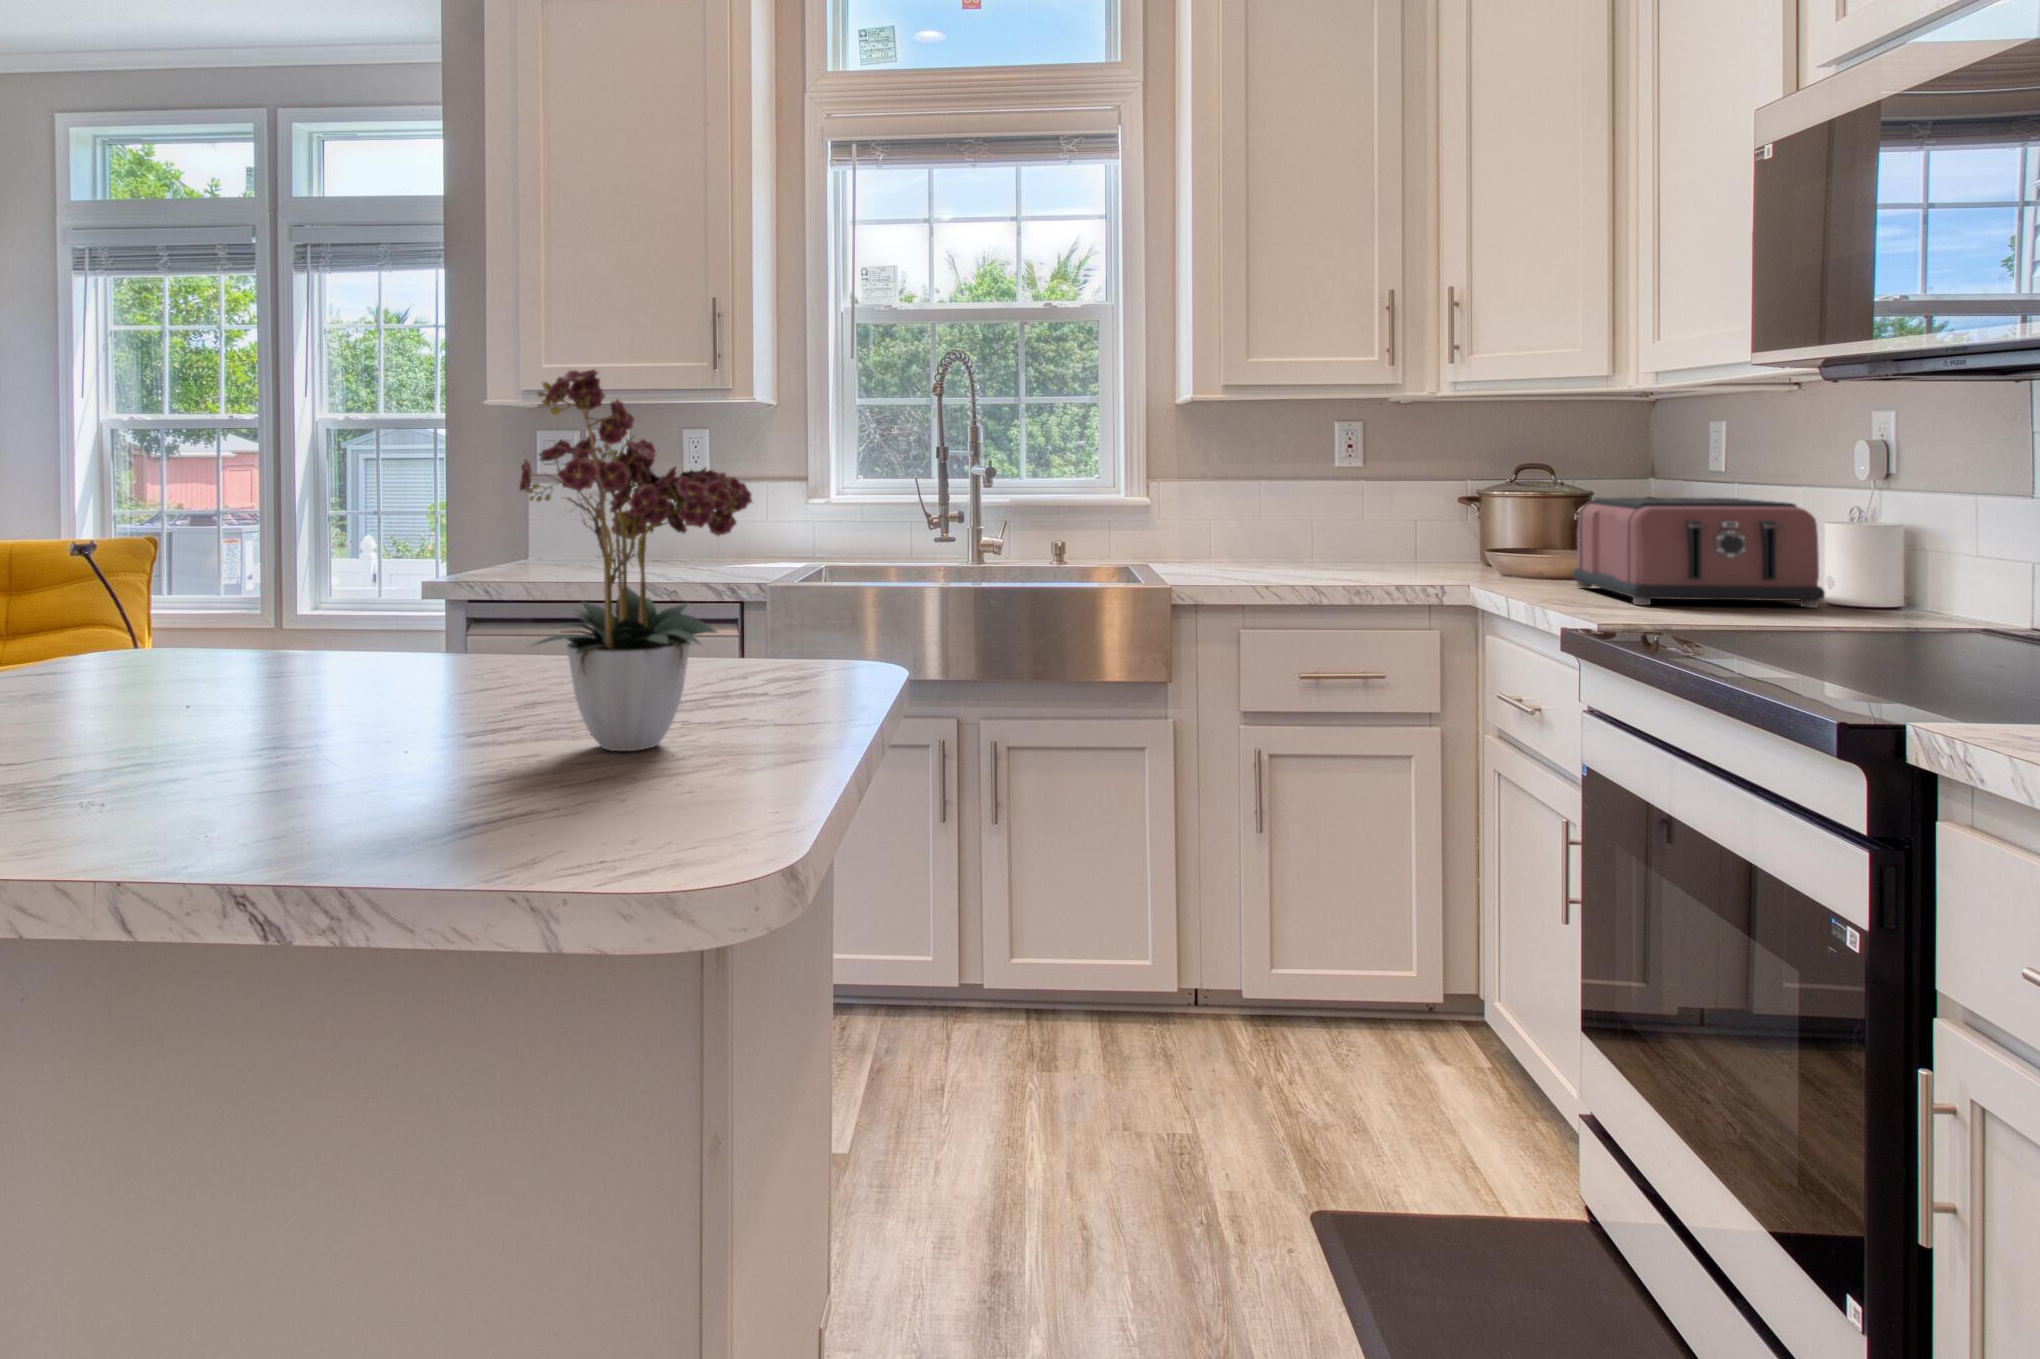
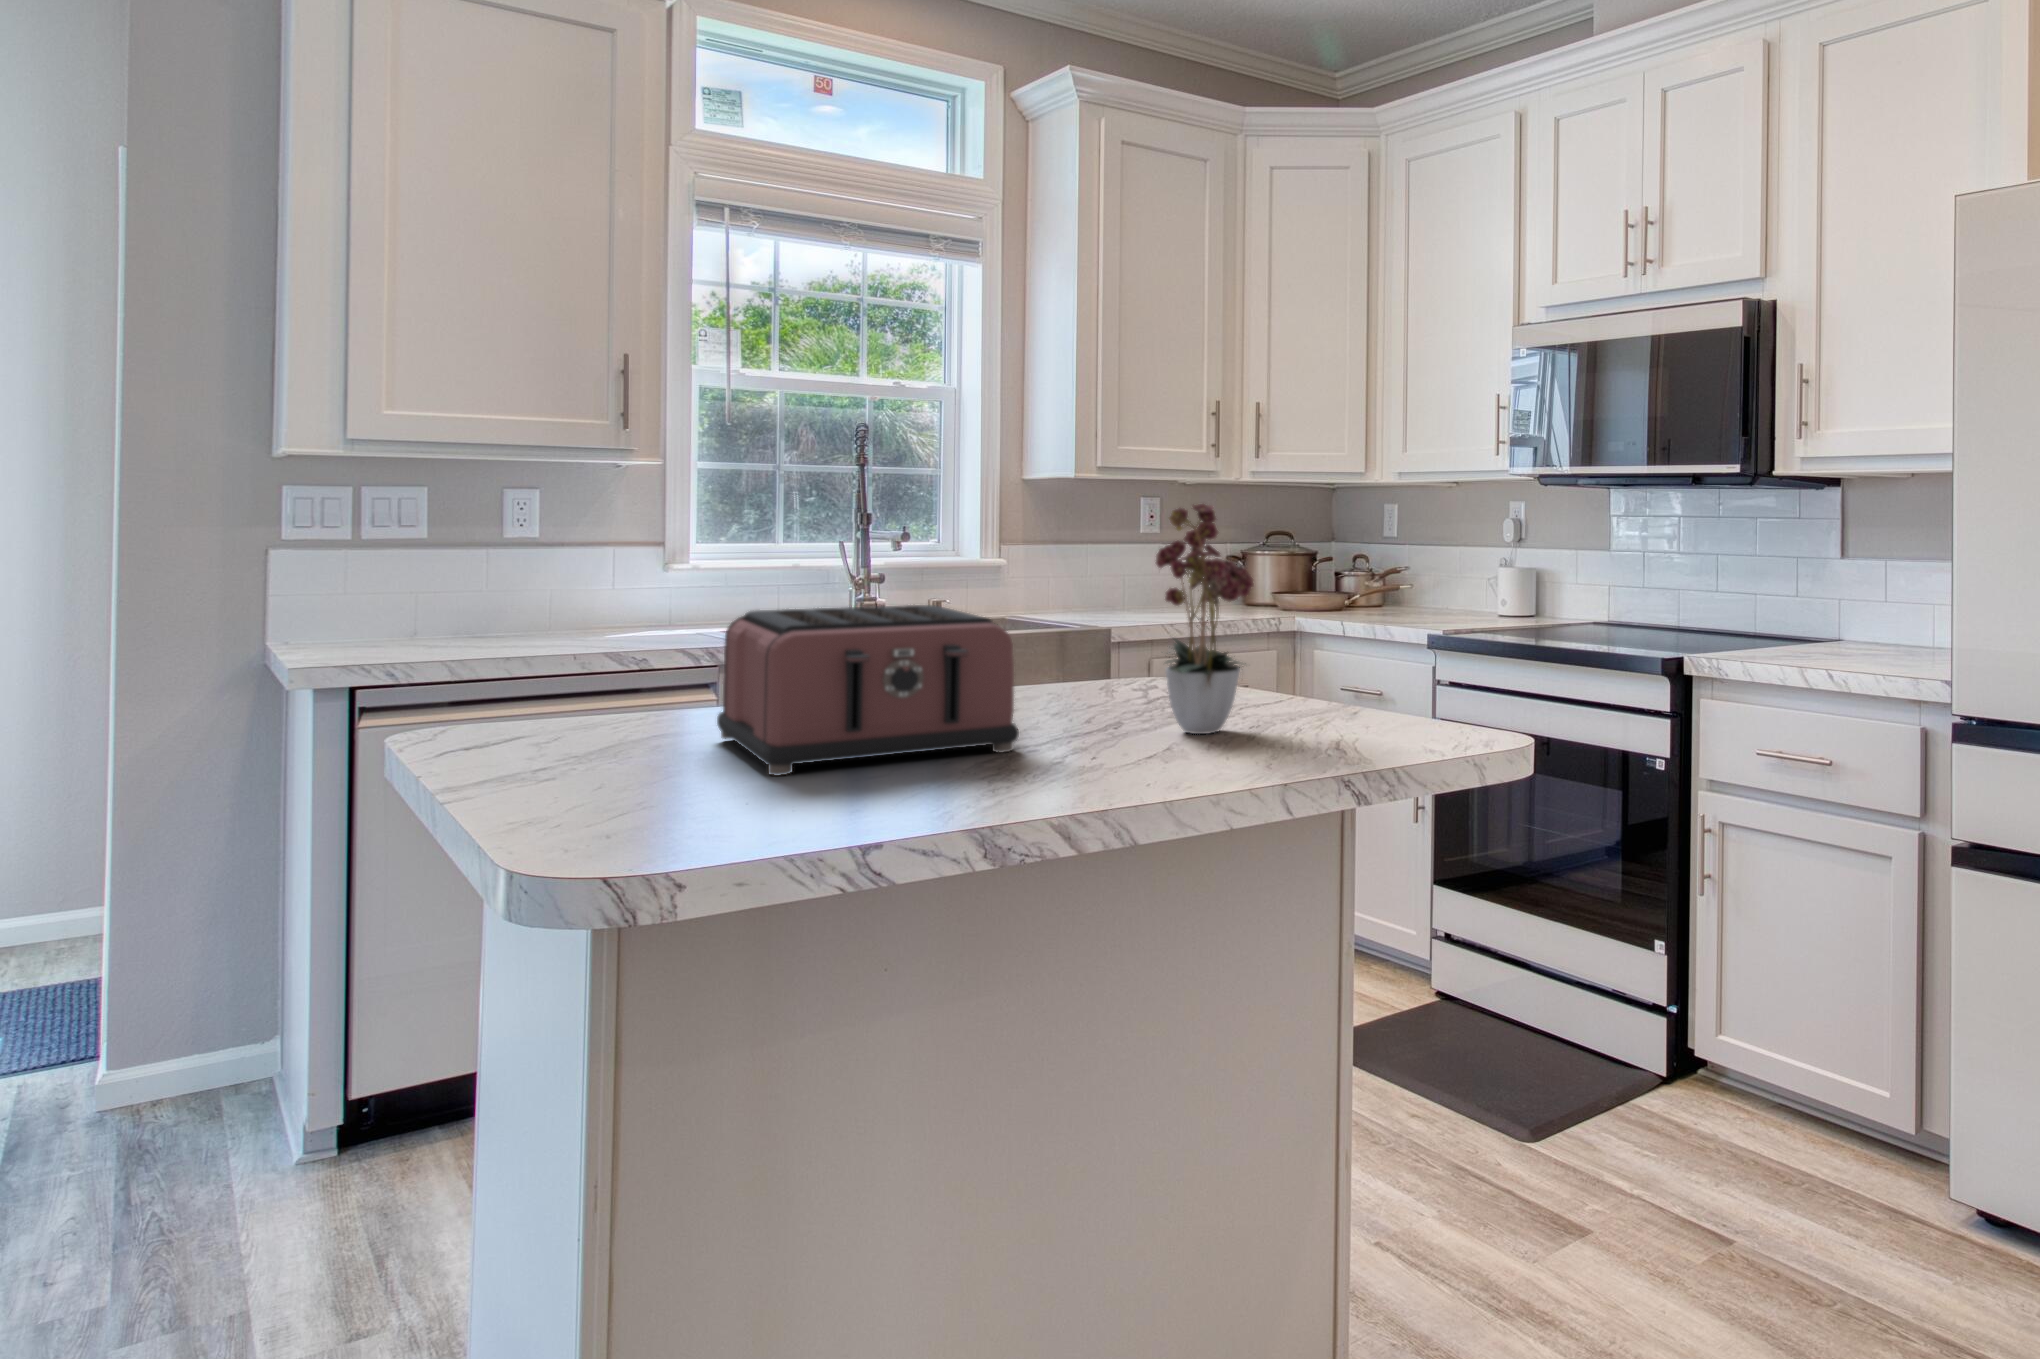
toaster: present [1573,498,1825,608] -> present [717,605,1019,776]

